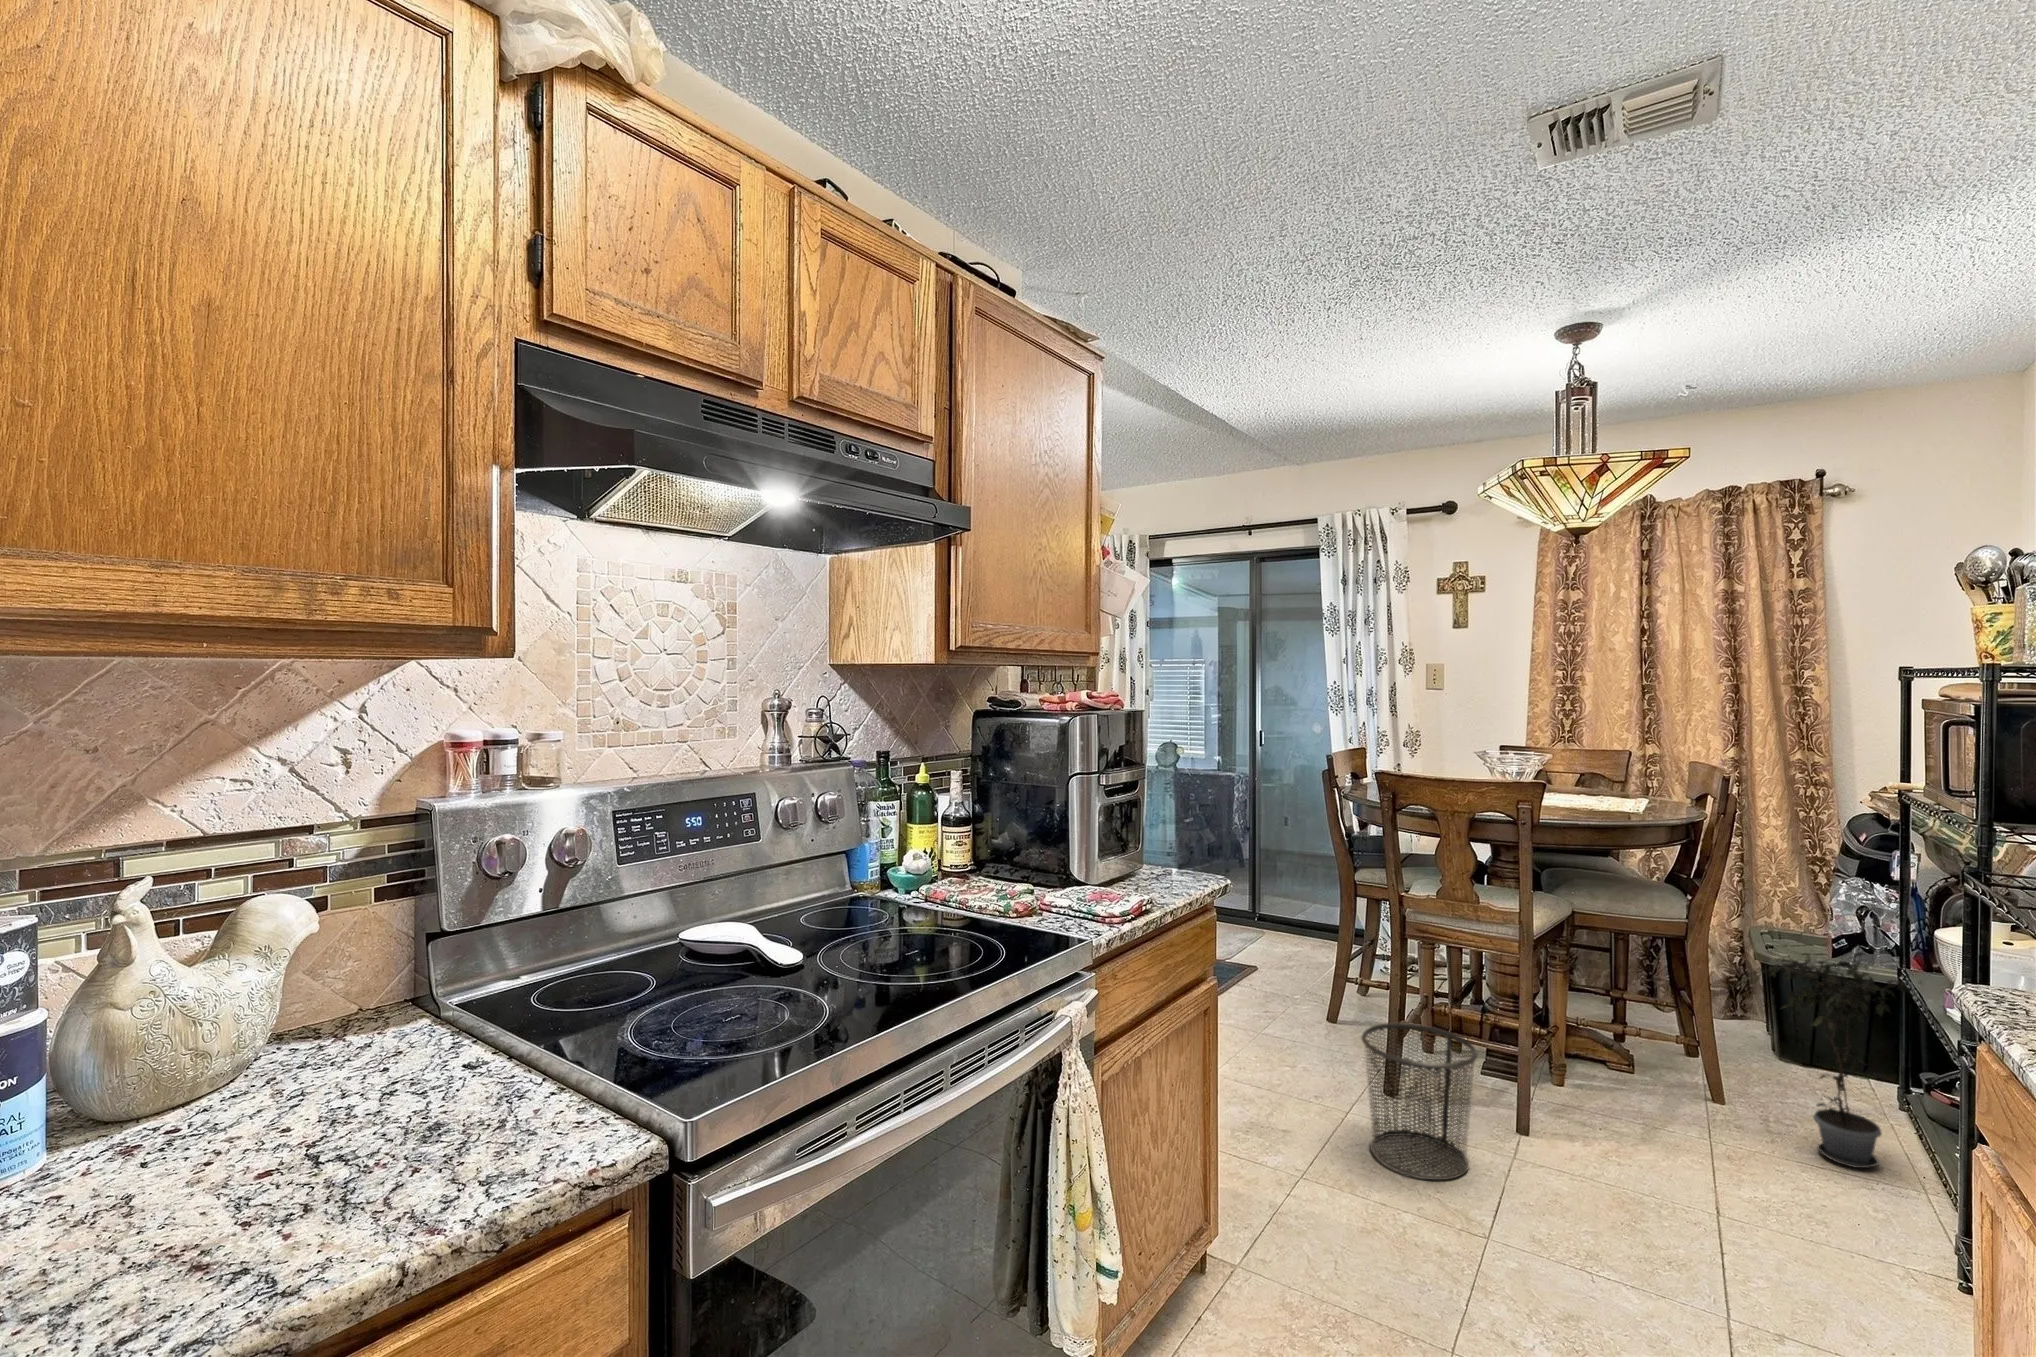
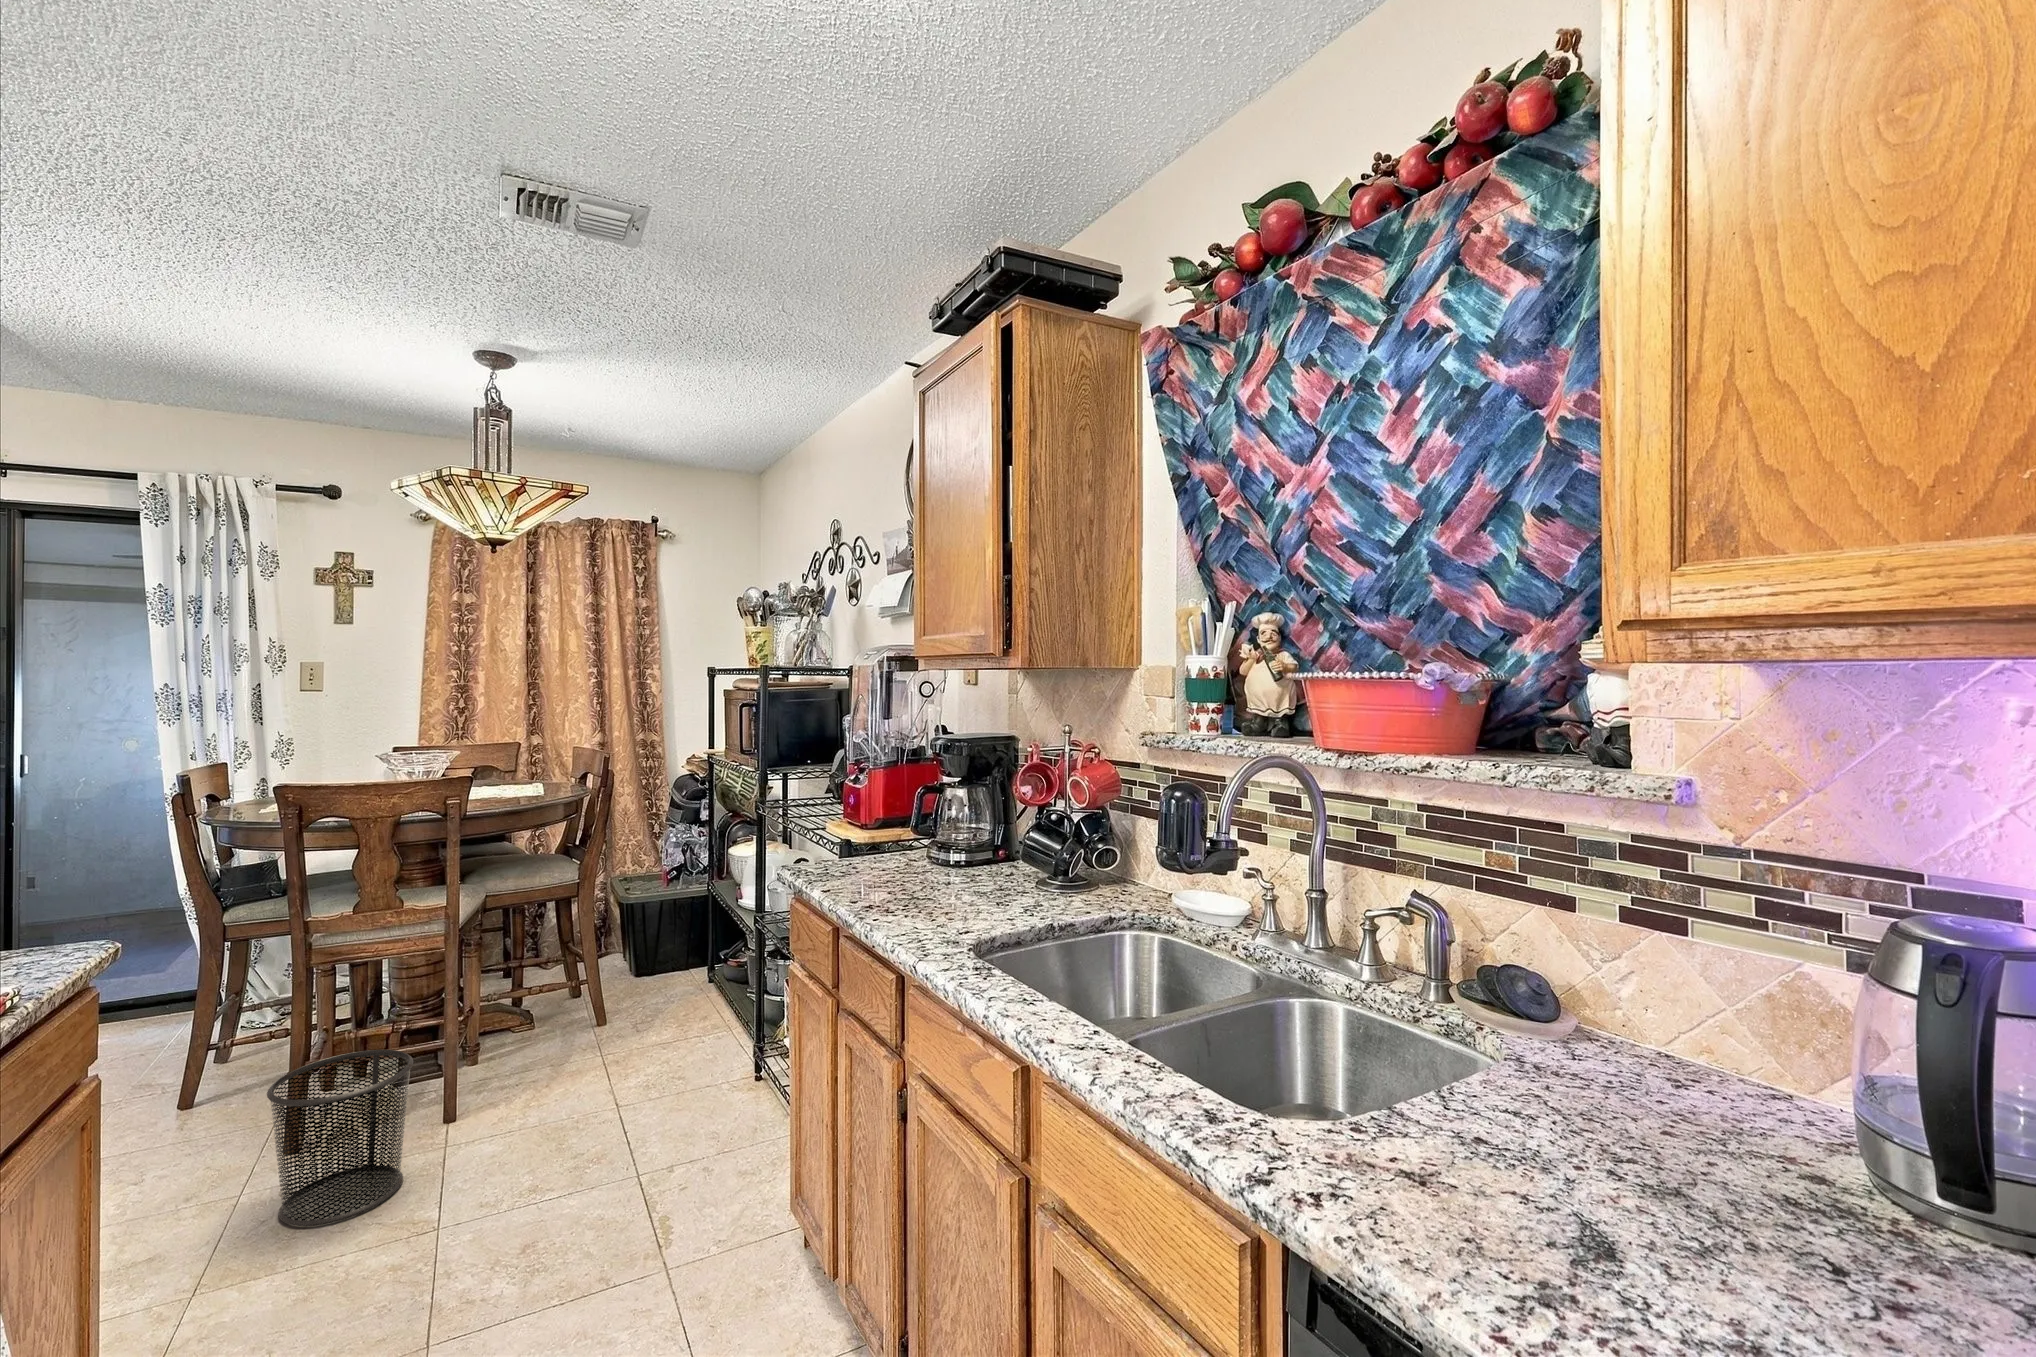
potted plant: present [1753,952,1911,1168] -> none [633,874,739,1032]

